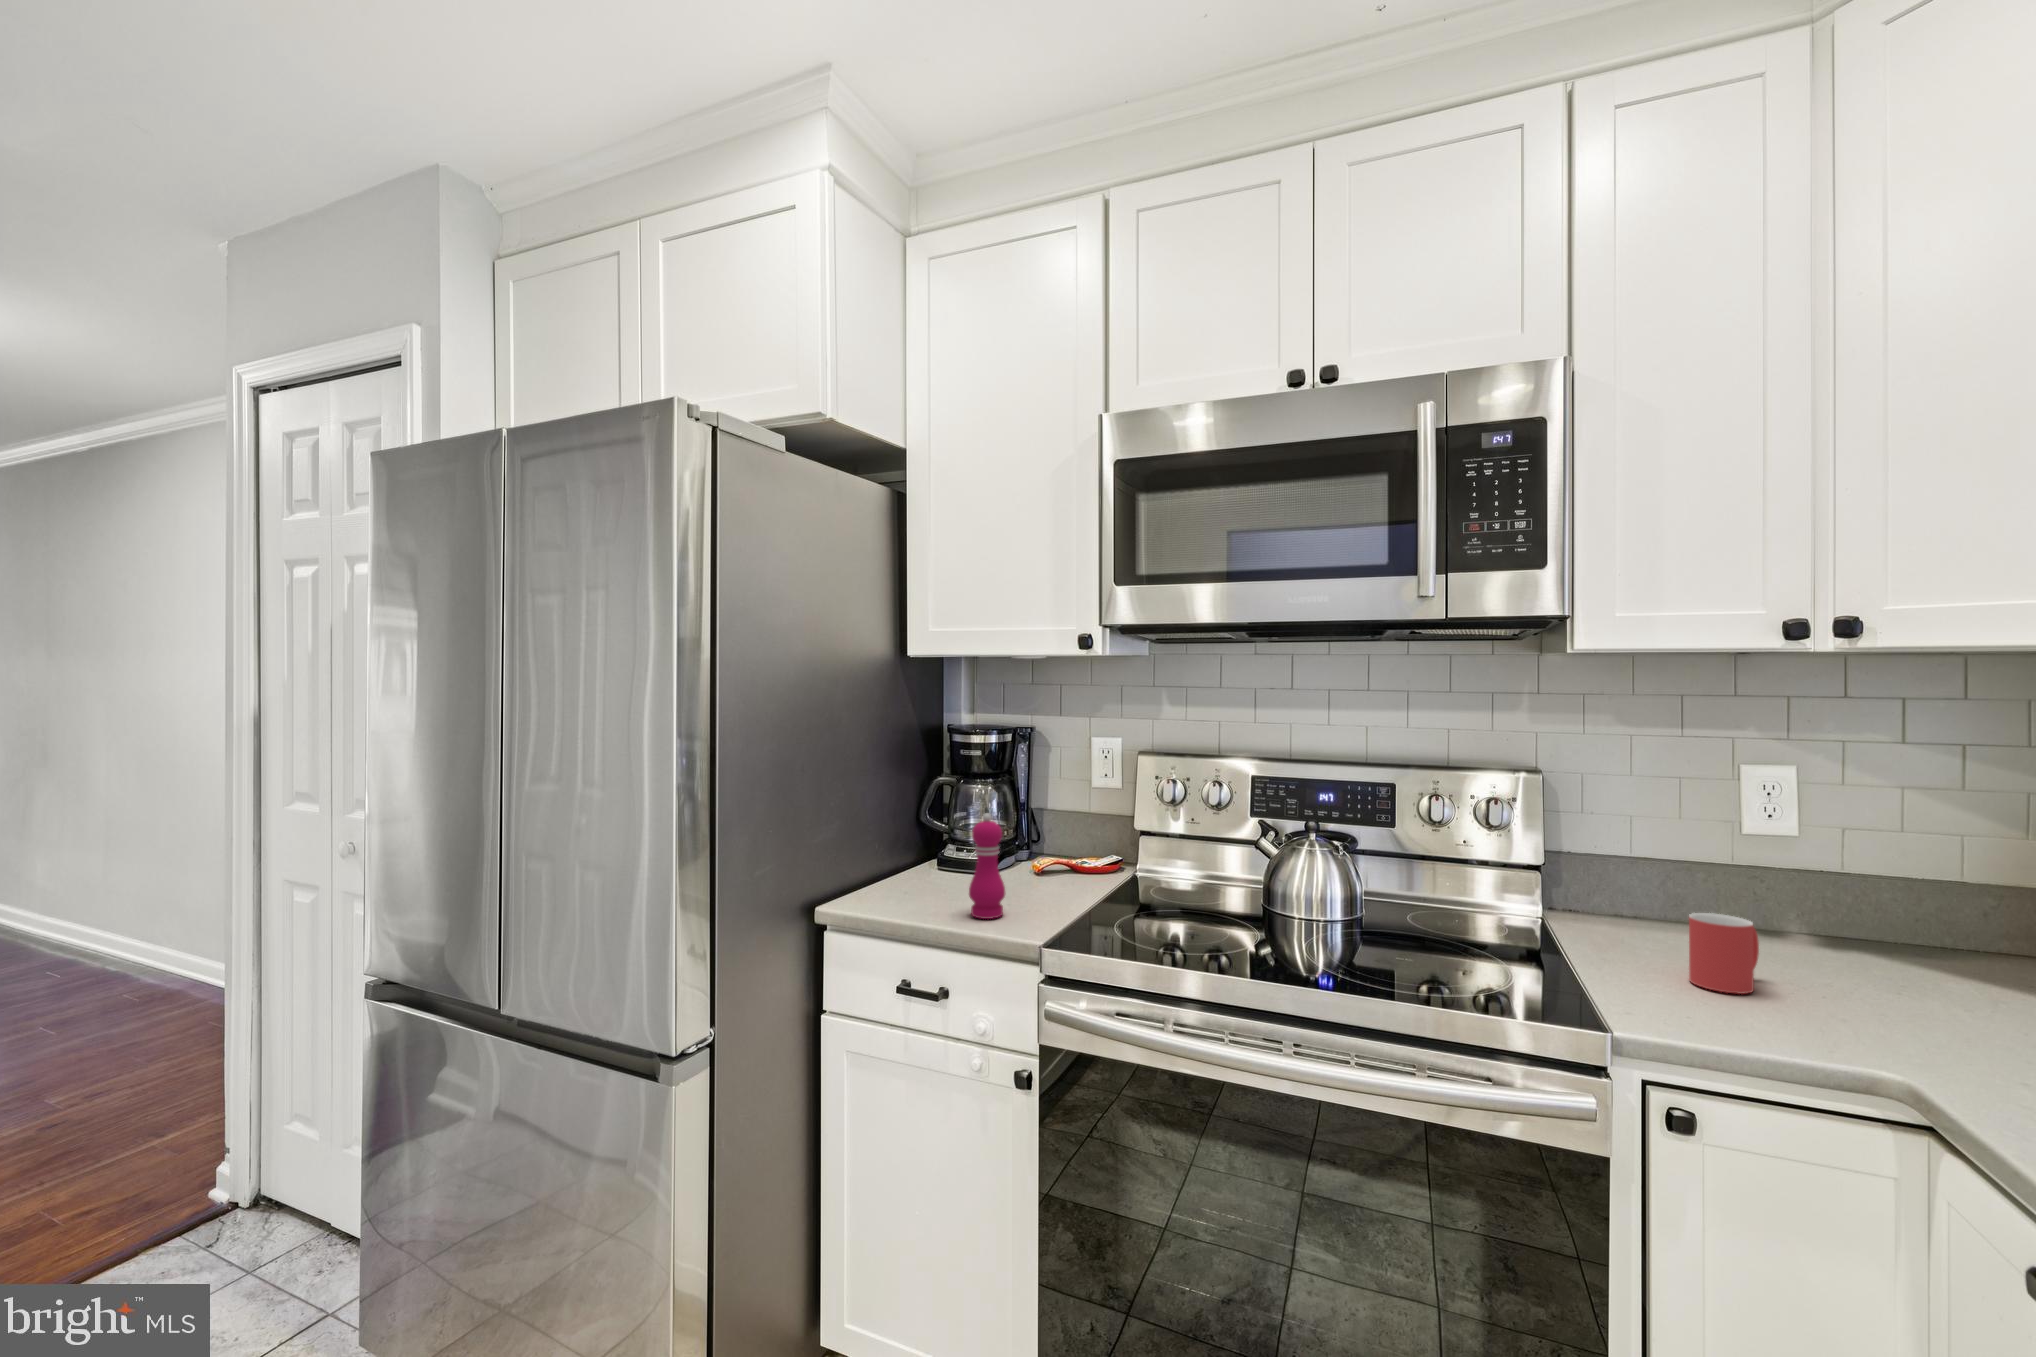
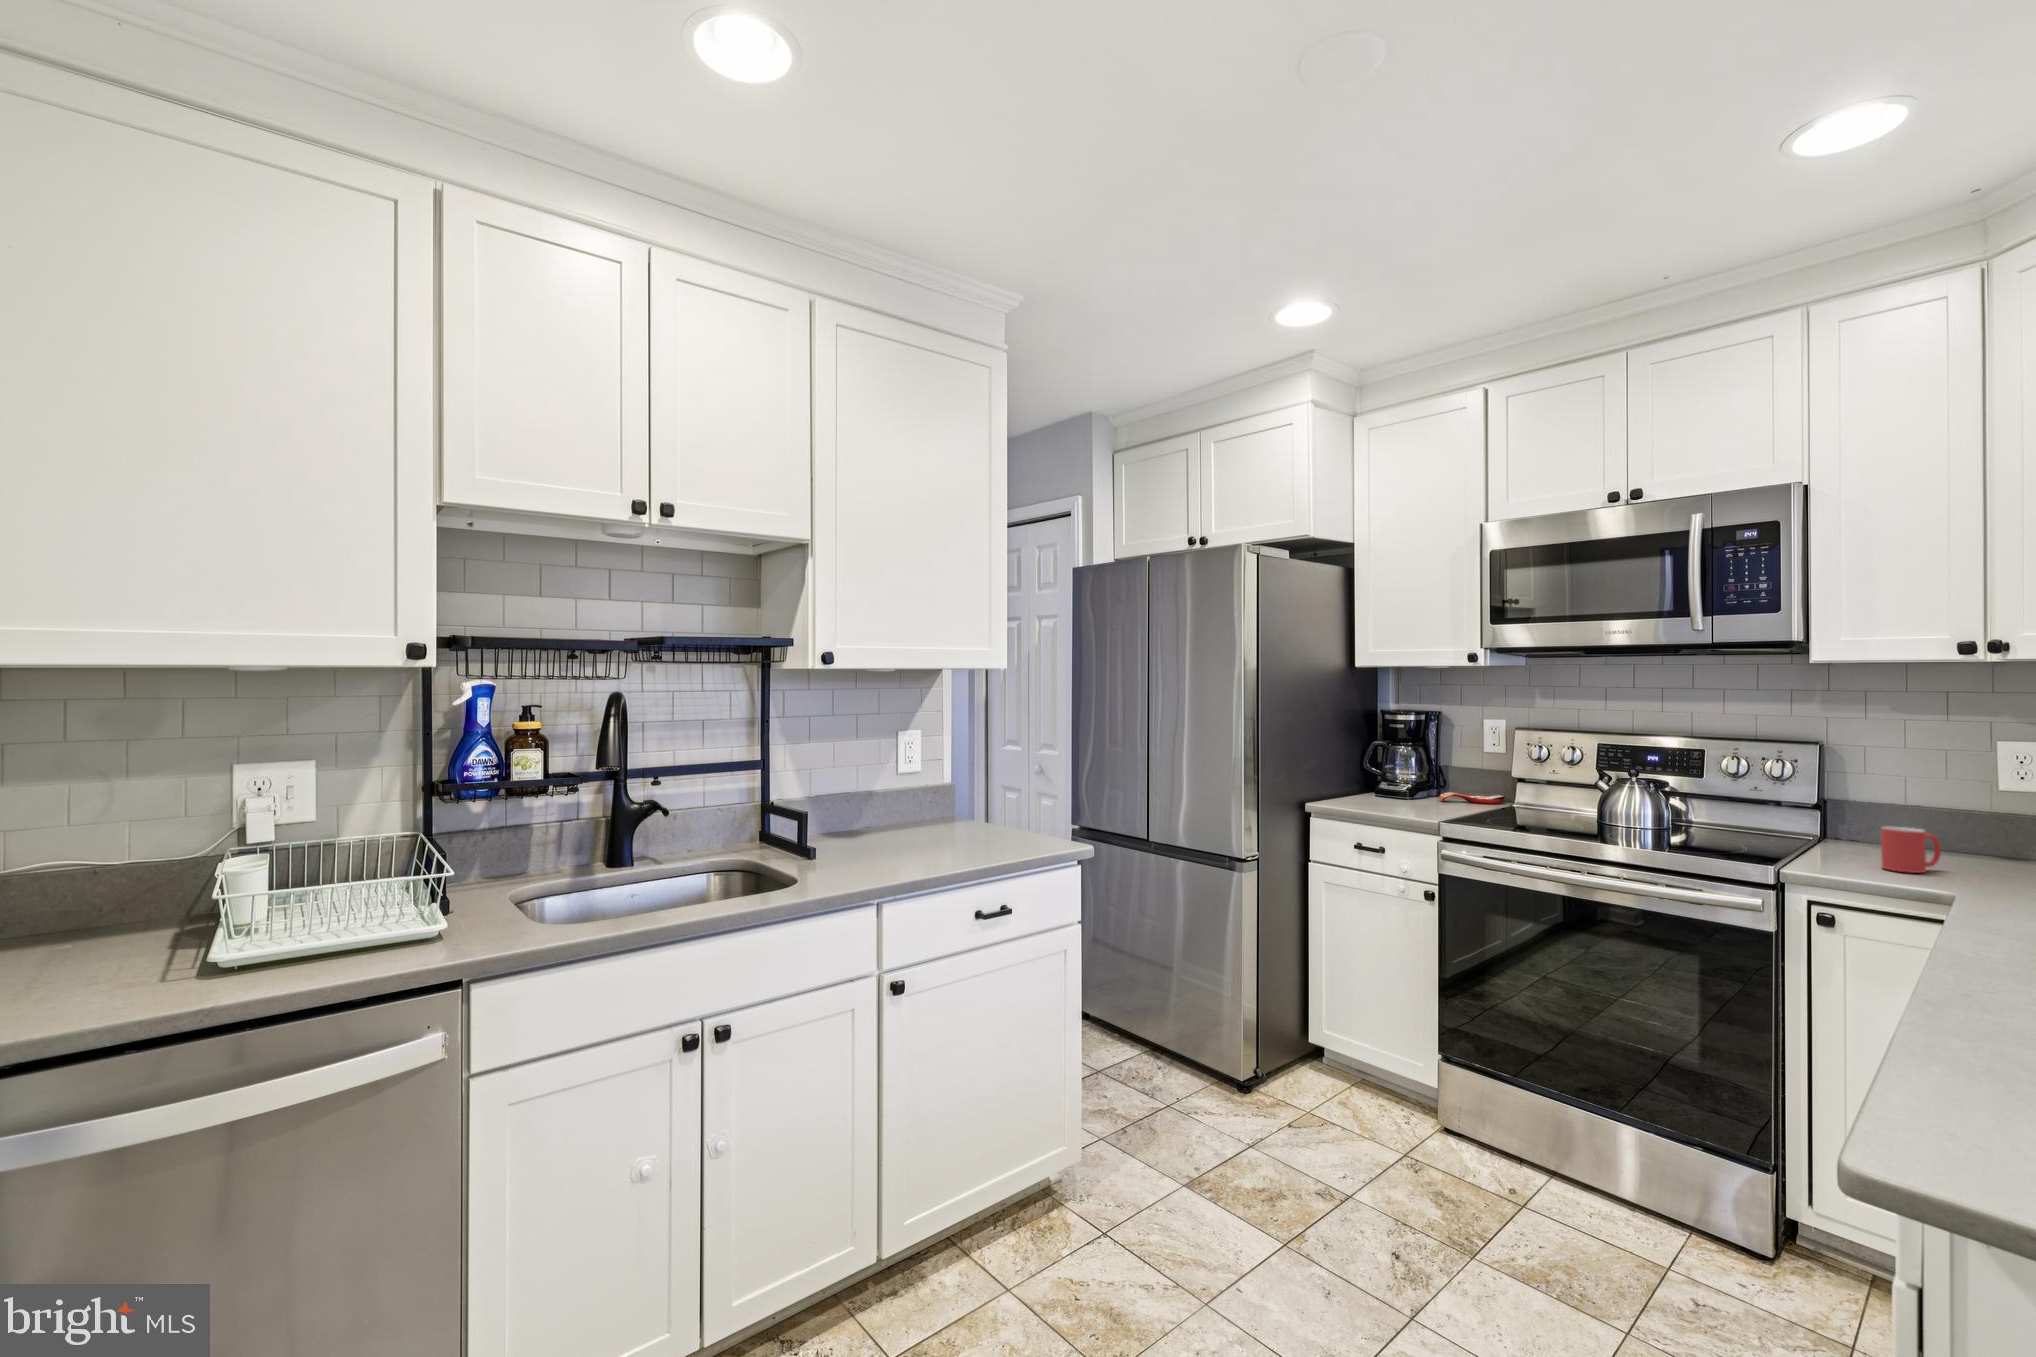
pepper mill: present [969,813,1005,919] -> none [1396,759,1420,819]

